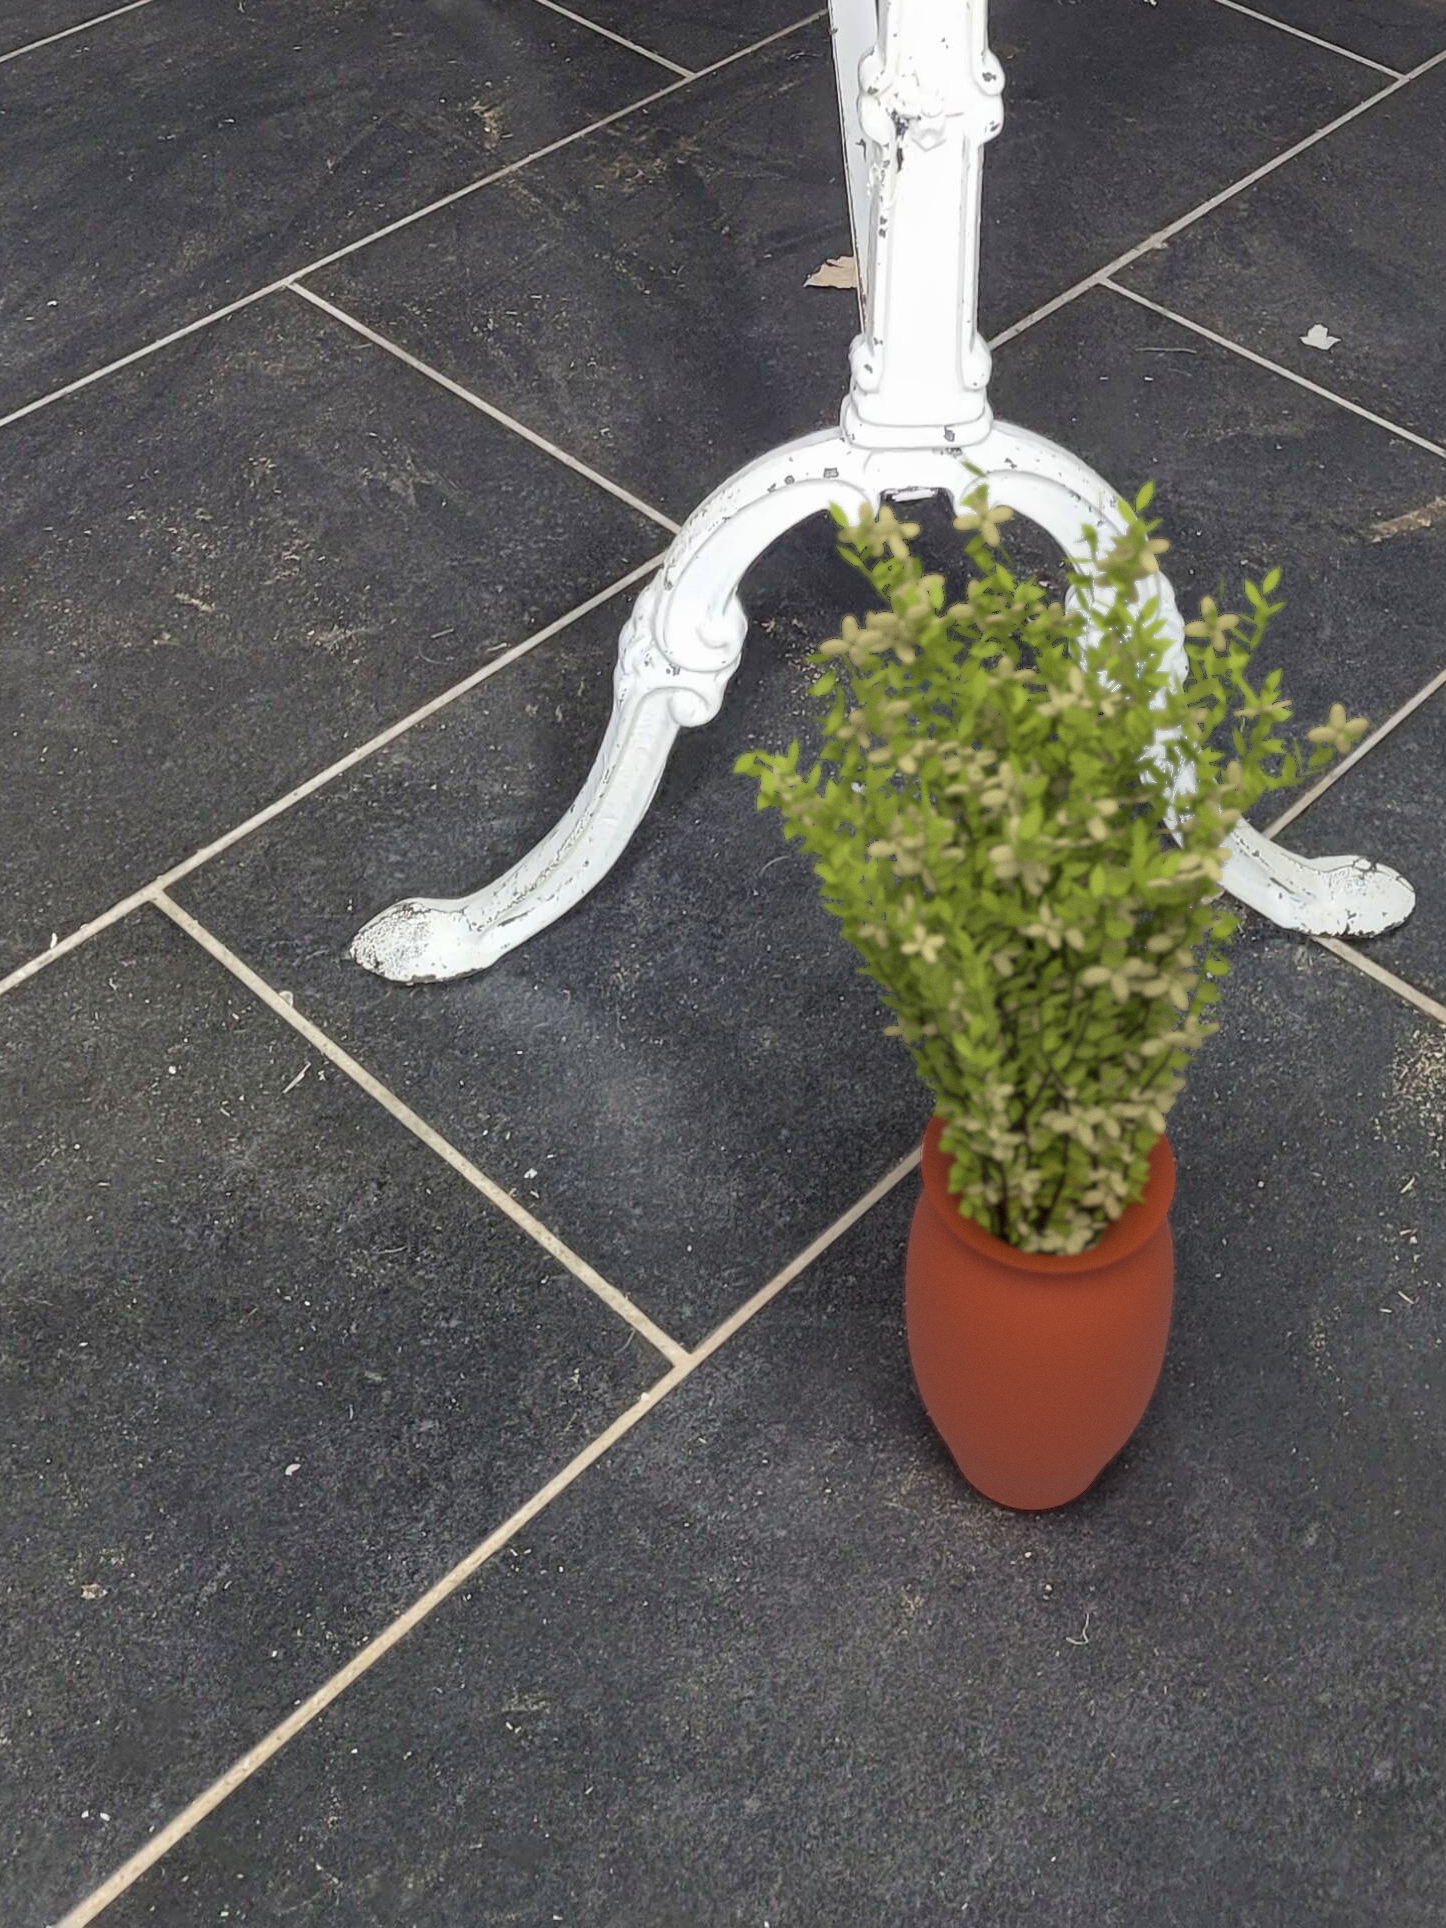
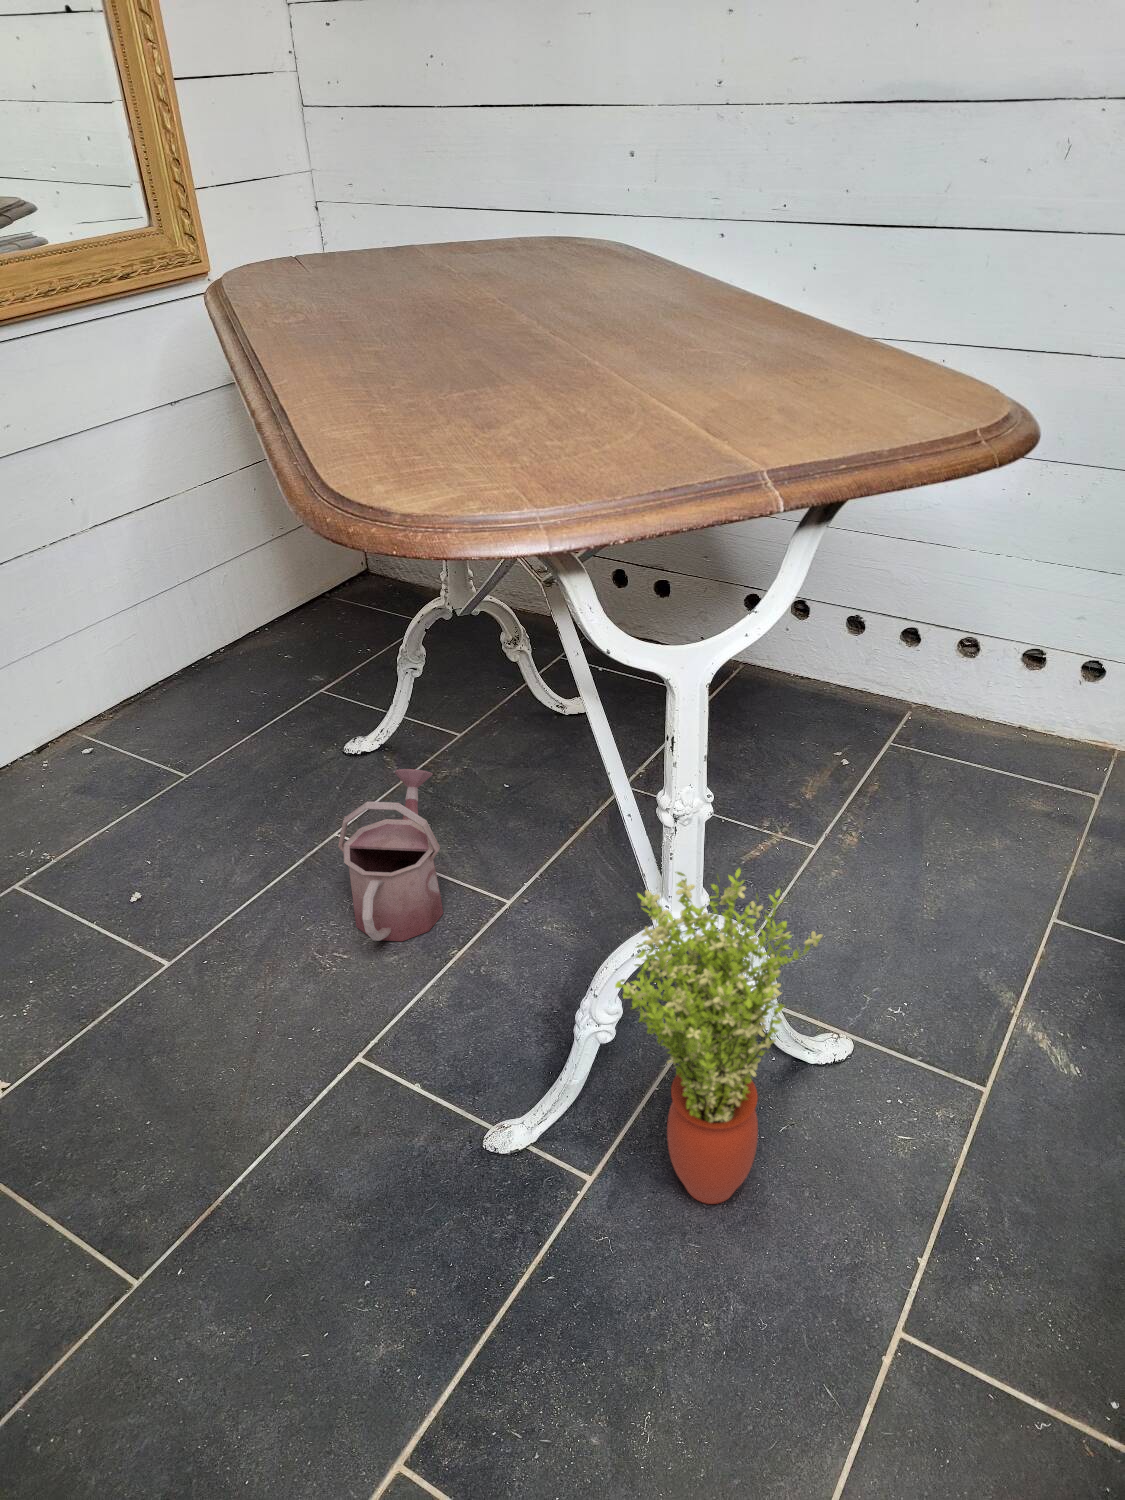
watering can: none [240,127,547,596] -> present [338,769,443,941]

